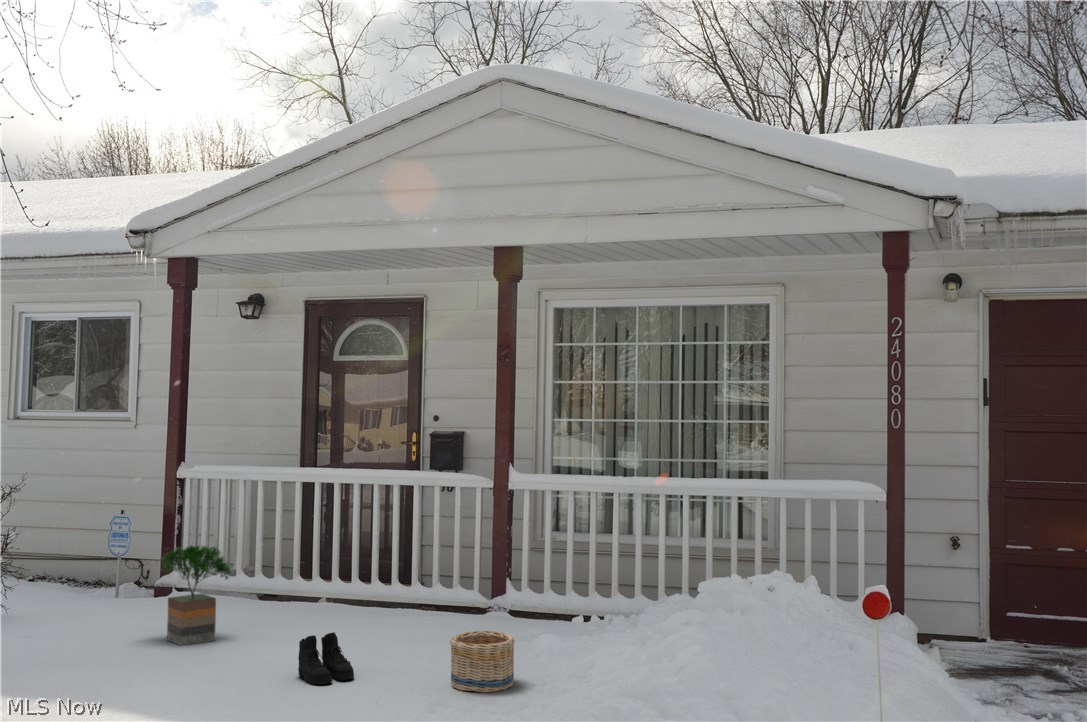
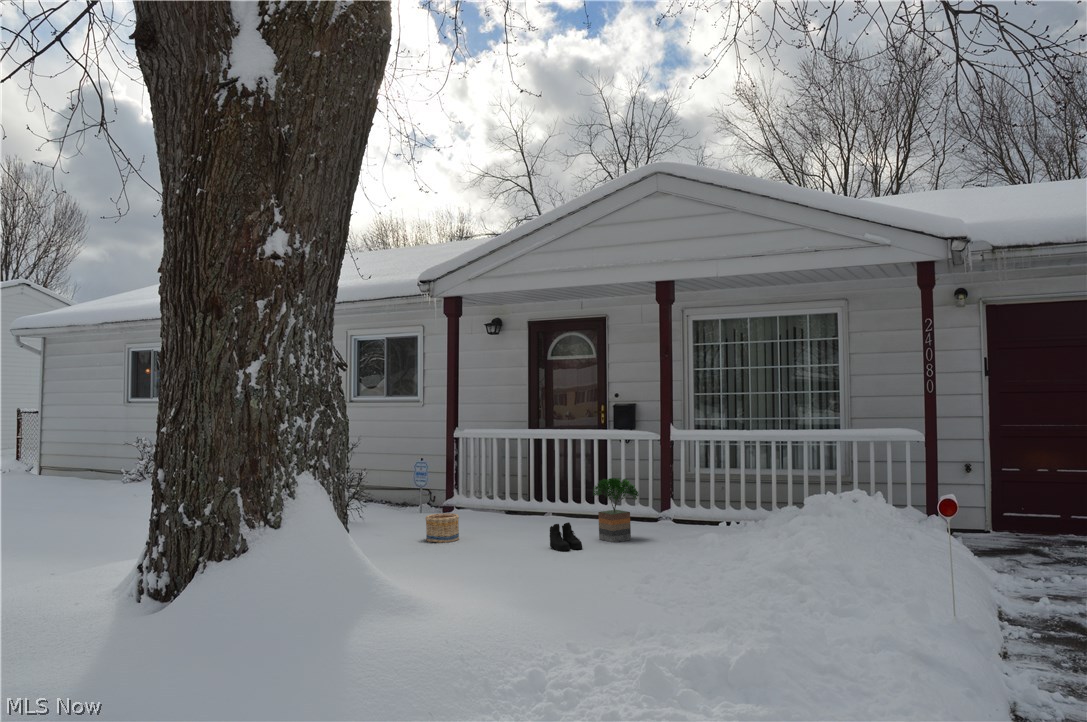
potted tree: present [162,546,231,646] -> present [594,478,639,542]
basket: present [450,631,515,693] -> present [425,513,459,543]

